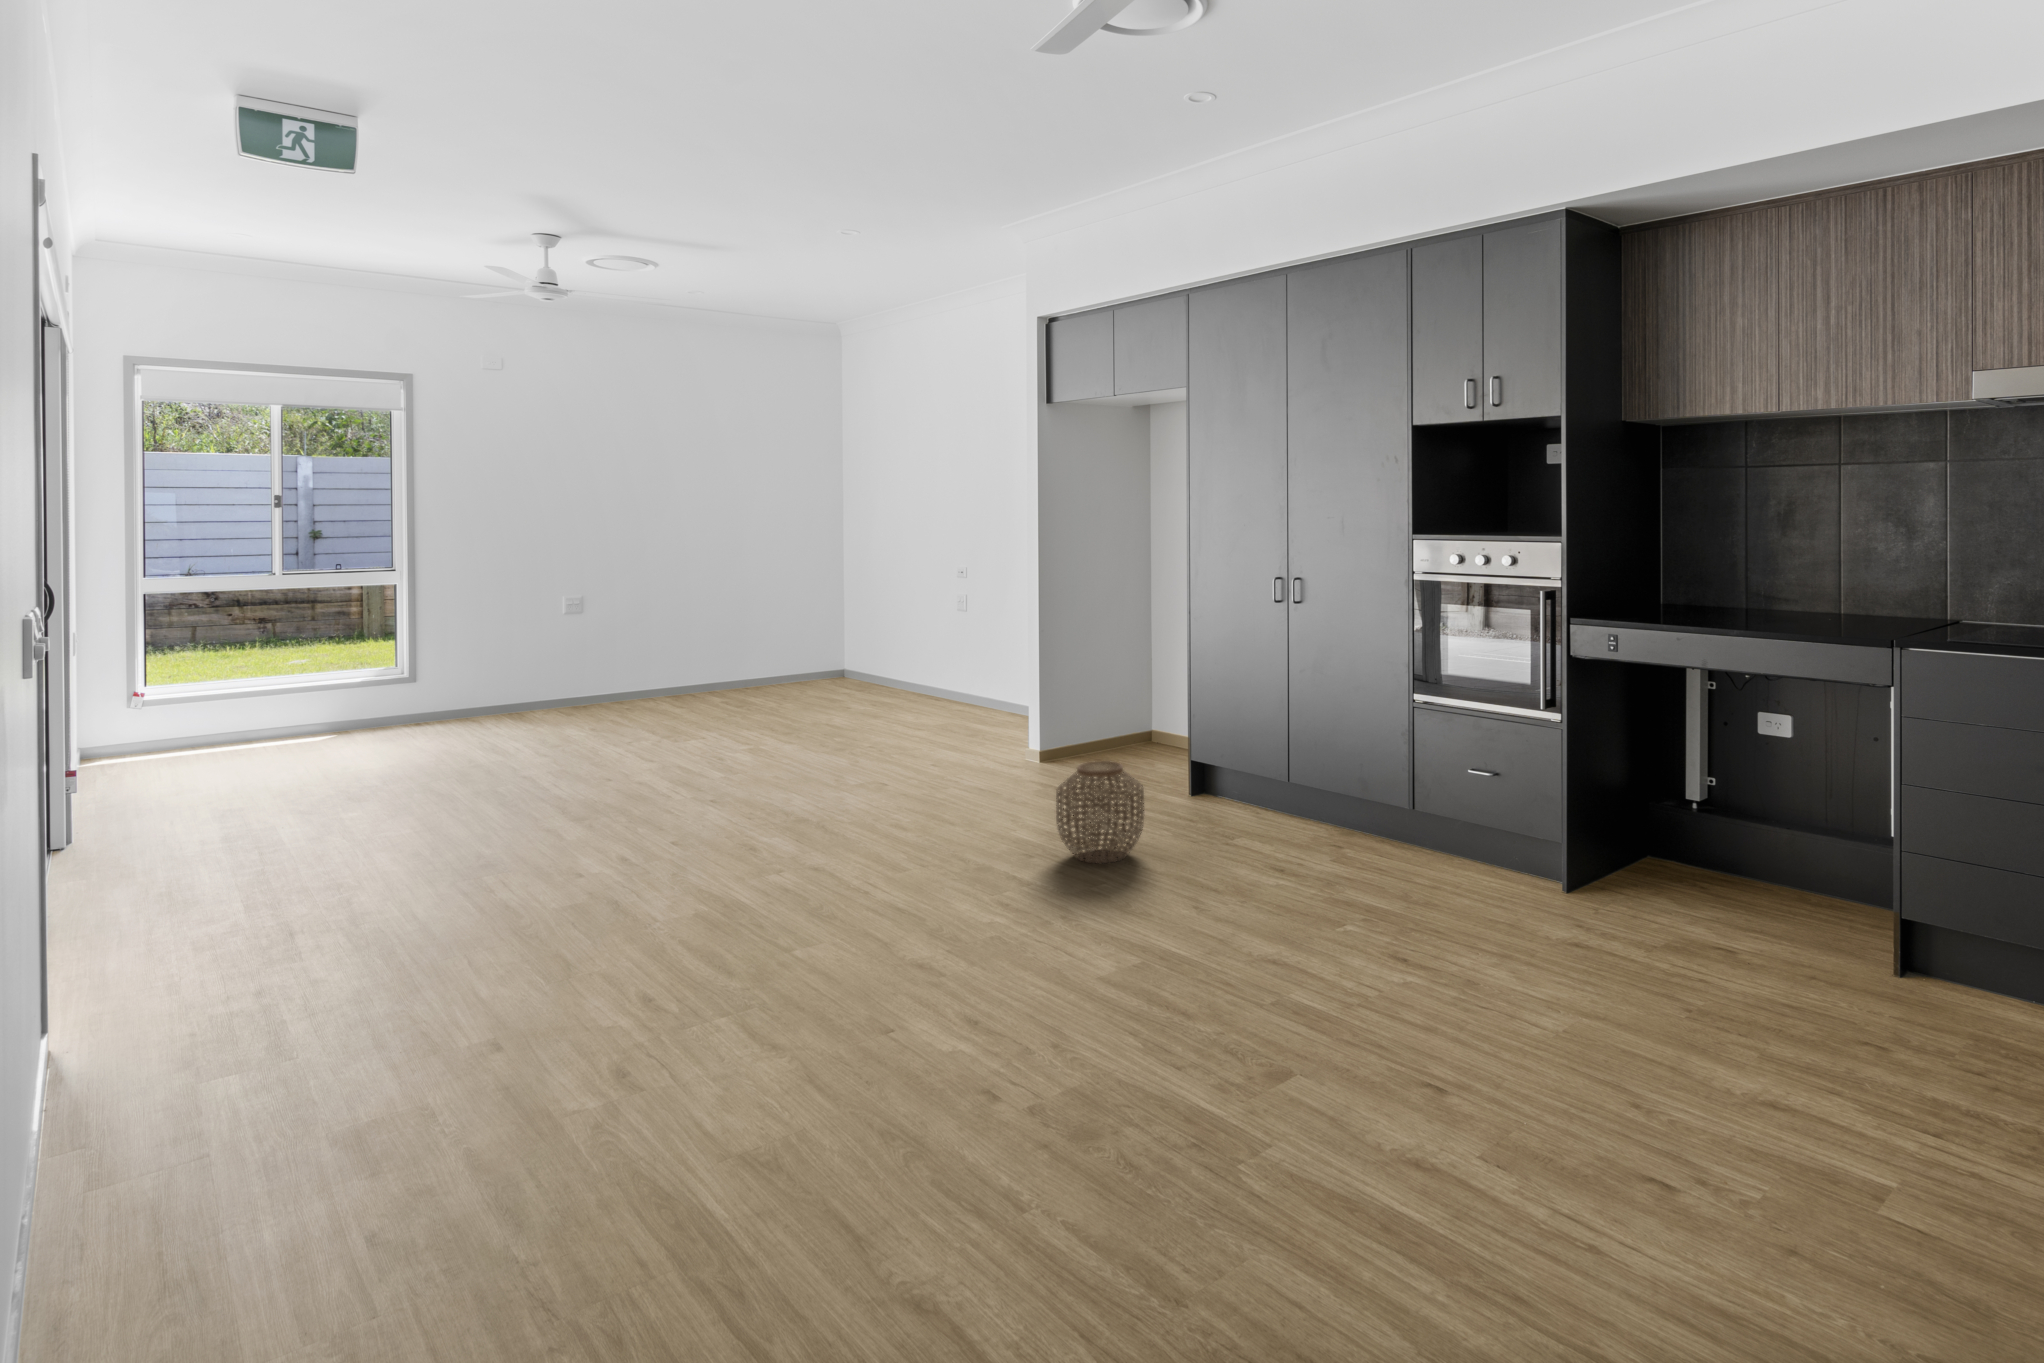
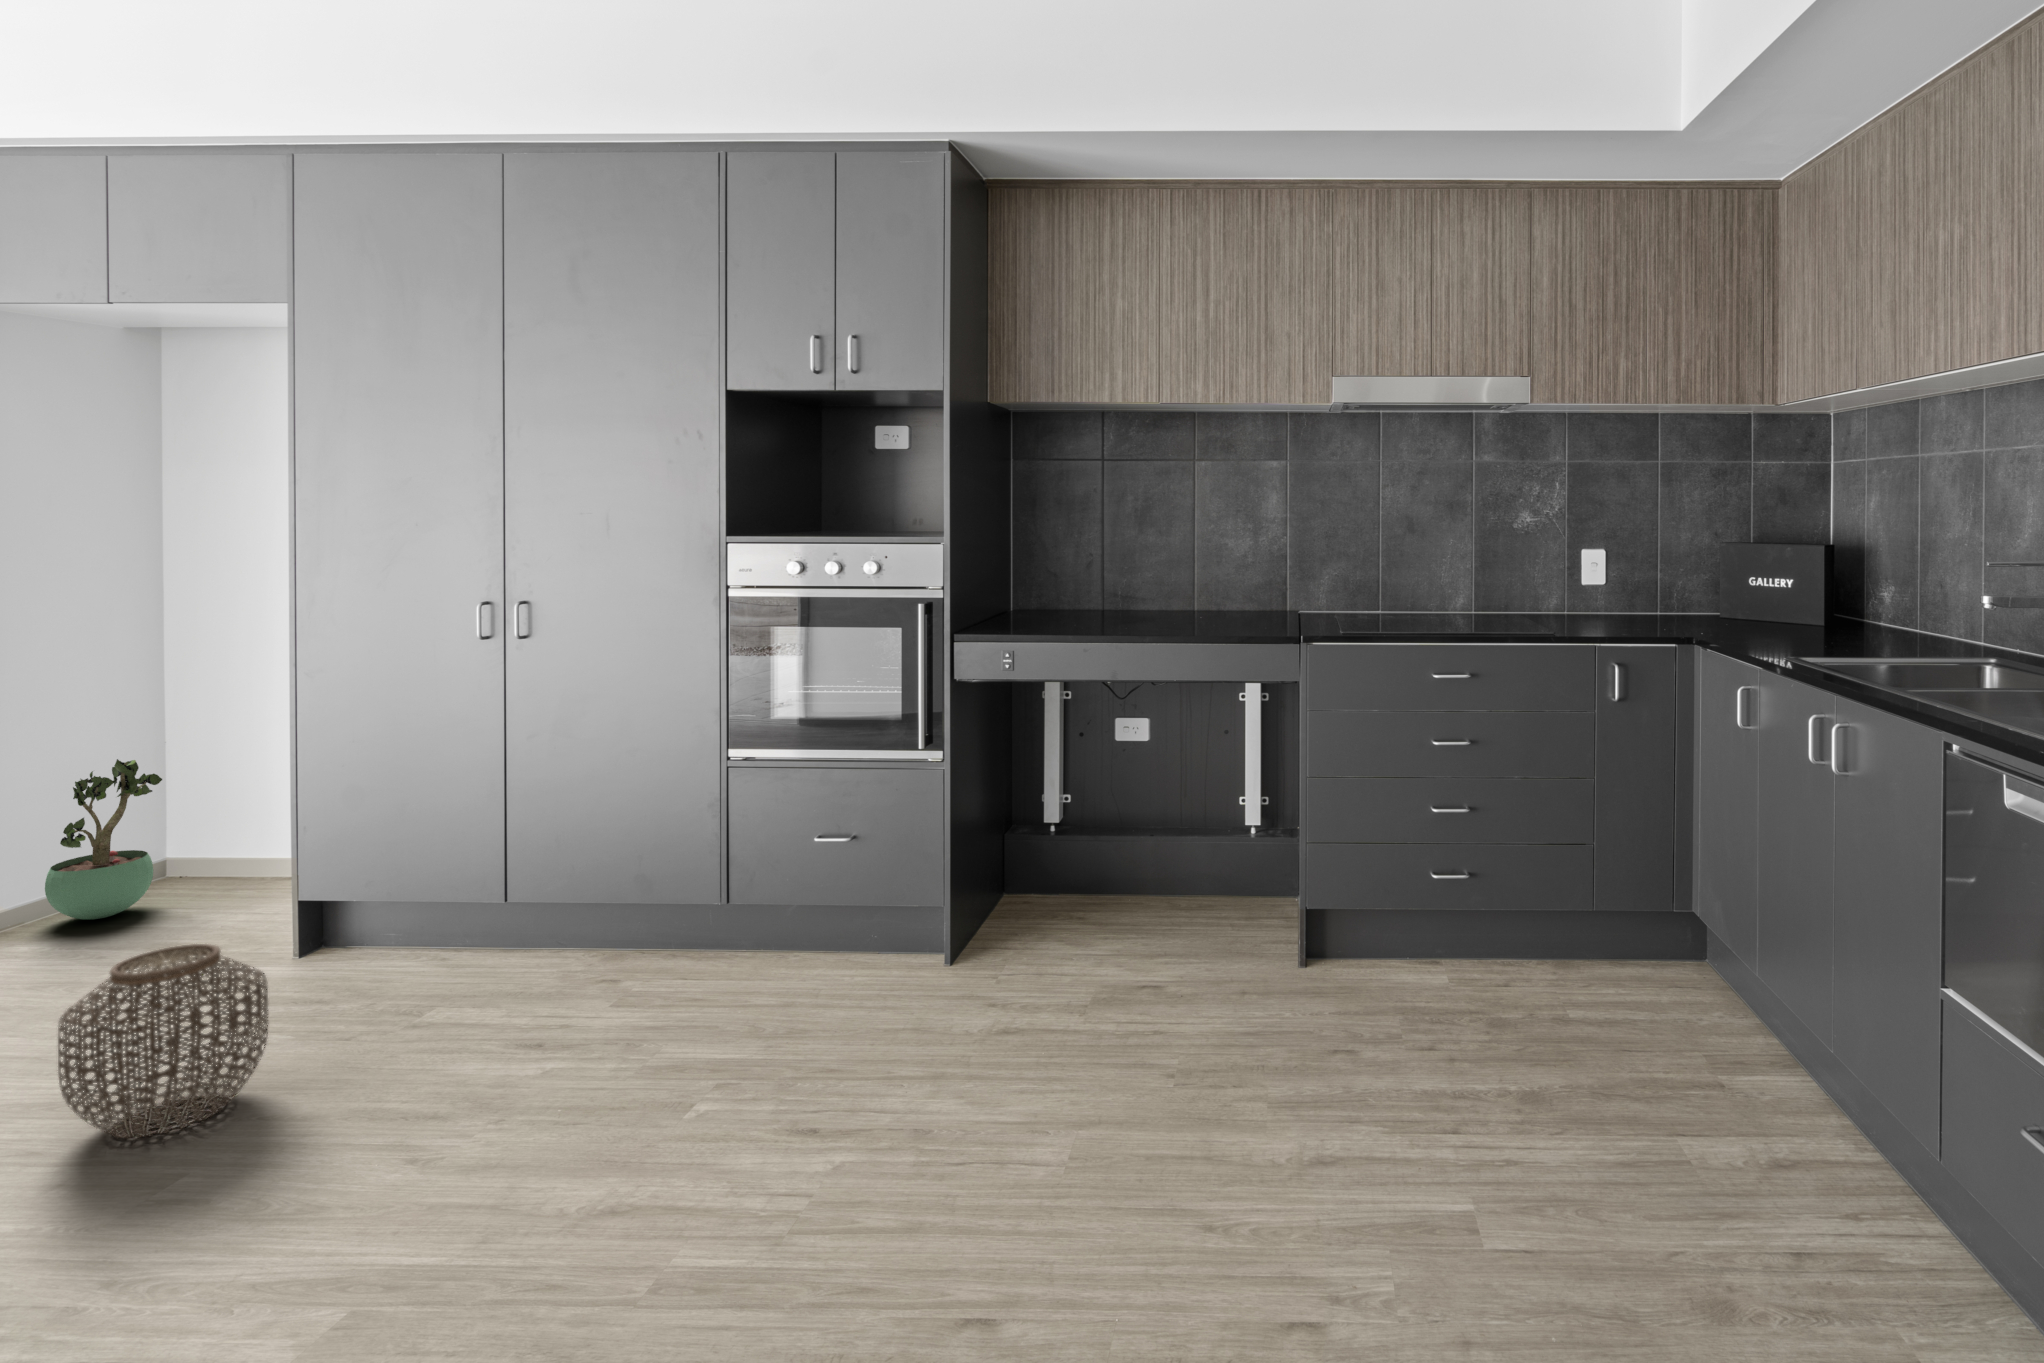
potted plant: none [1094,662,1146,756] -> present [45,759,162,919]

